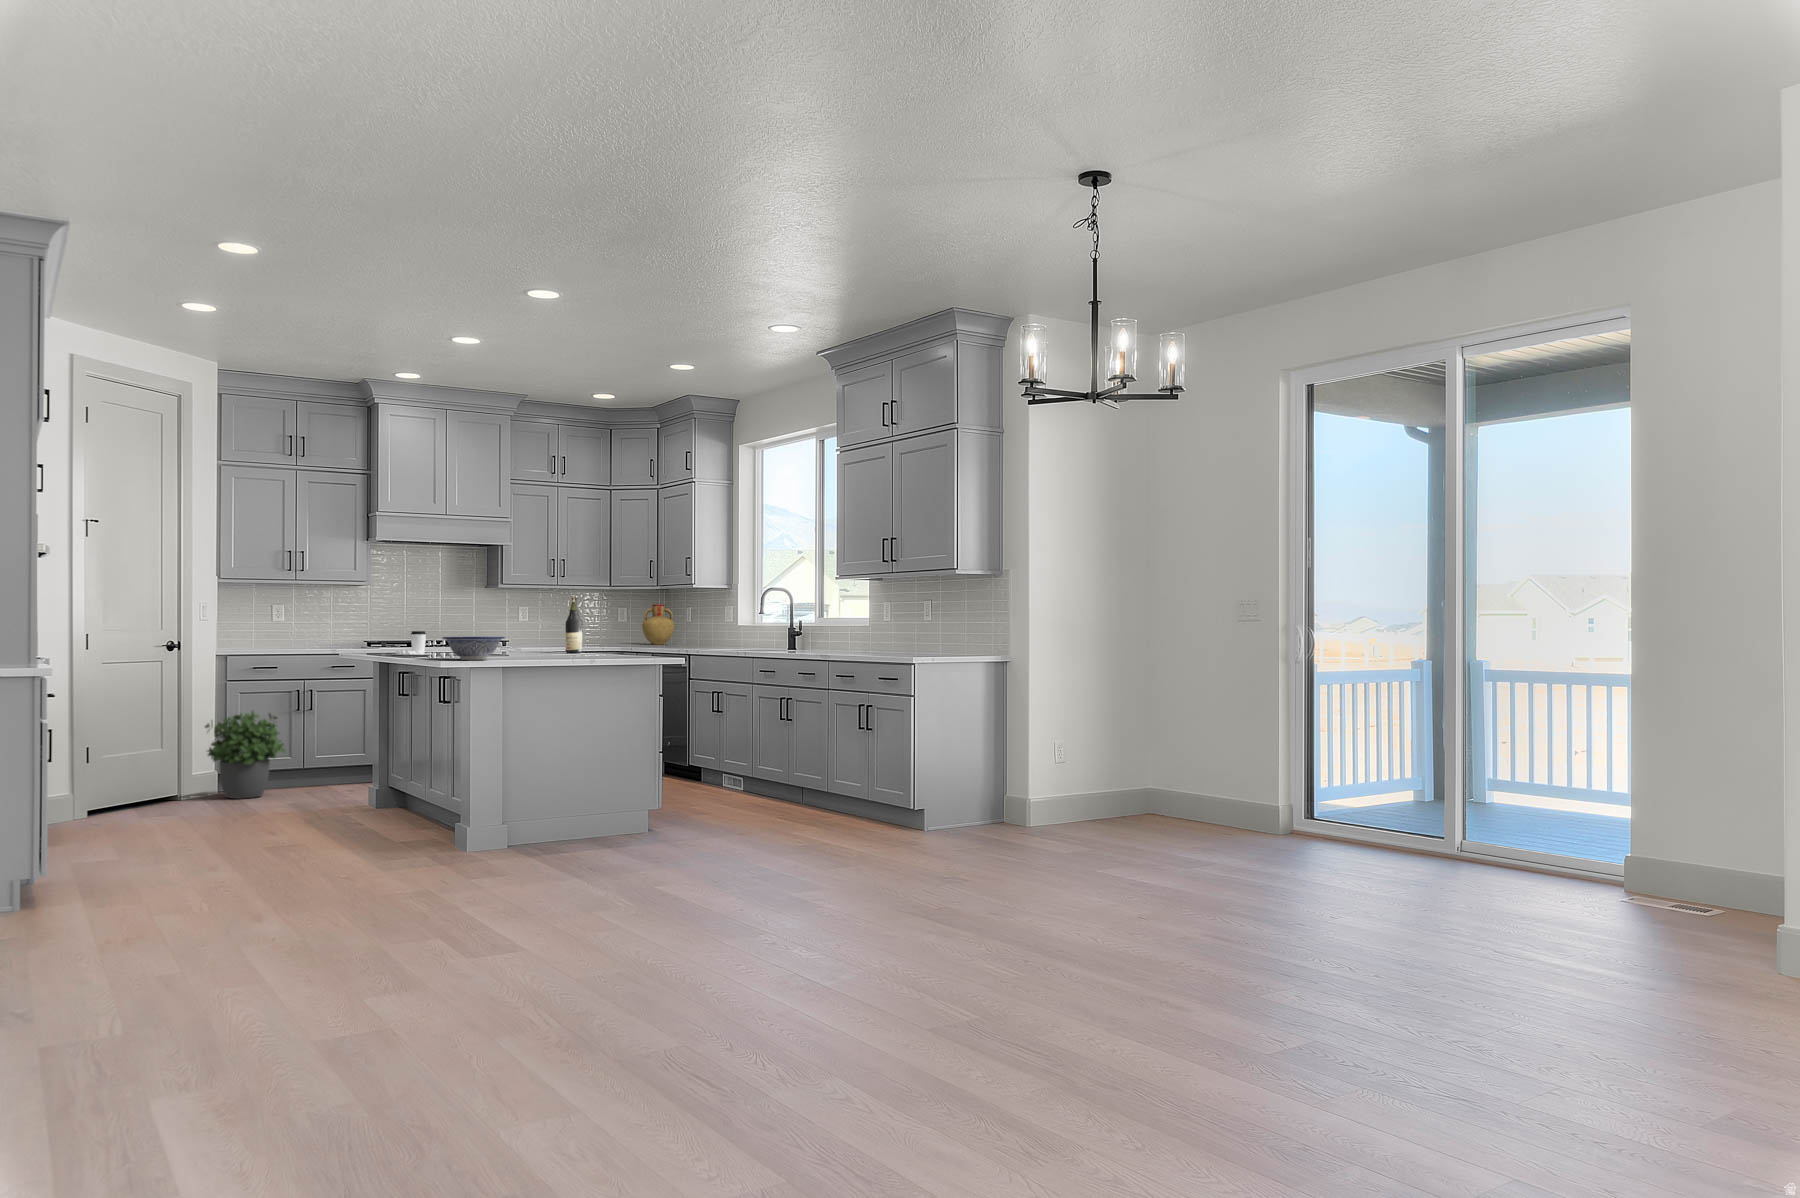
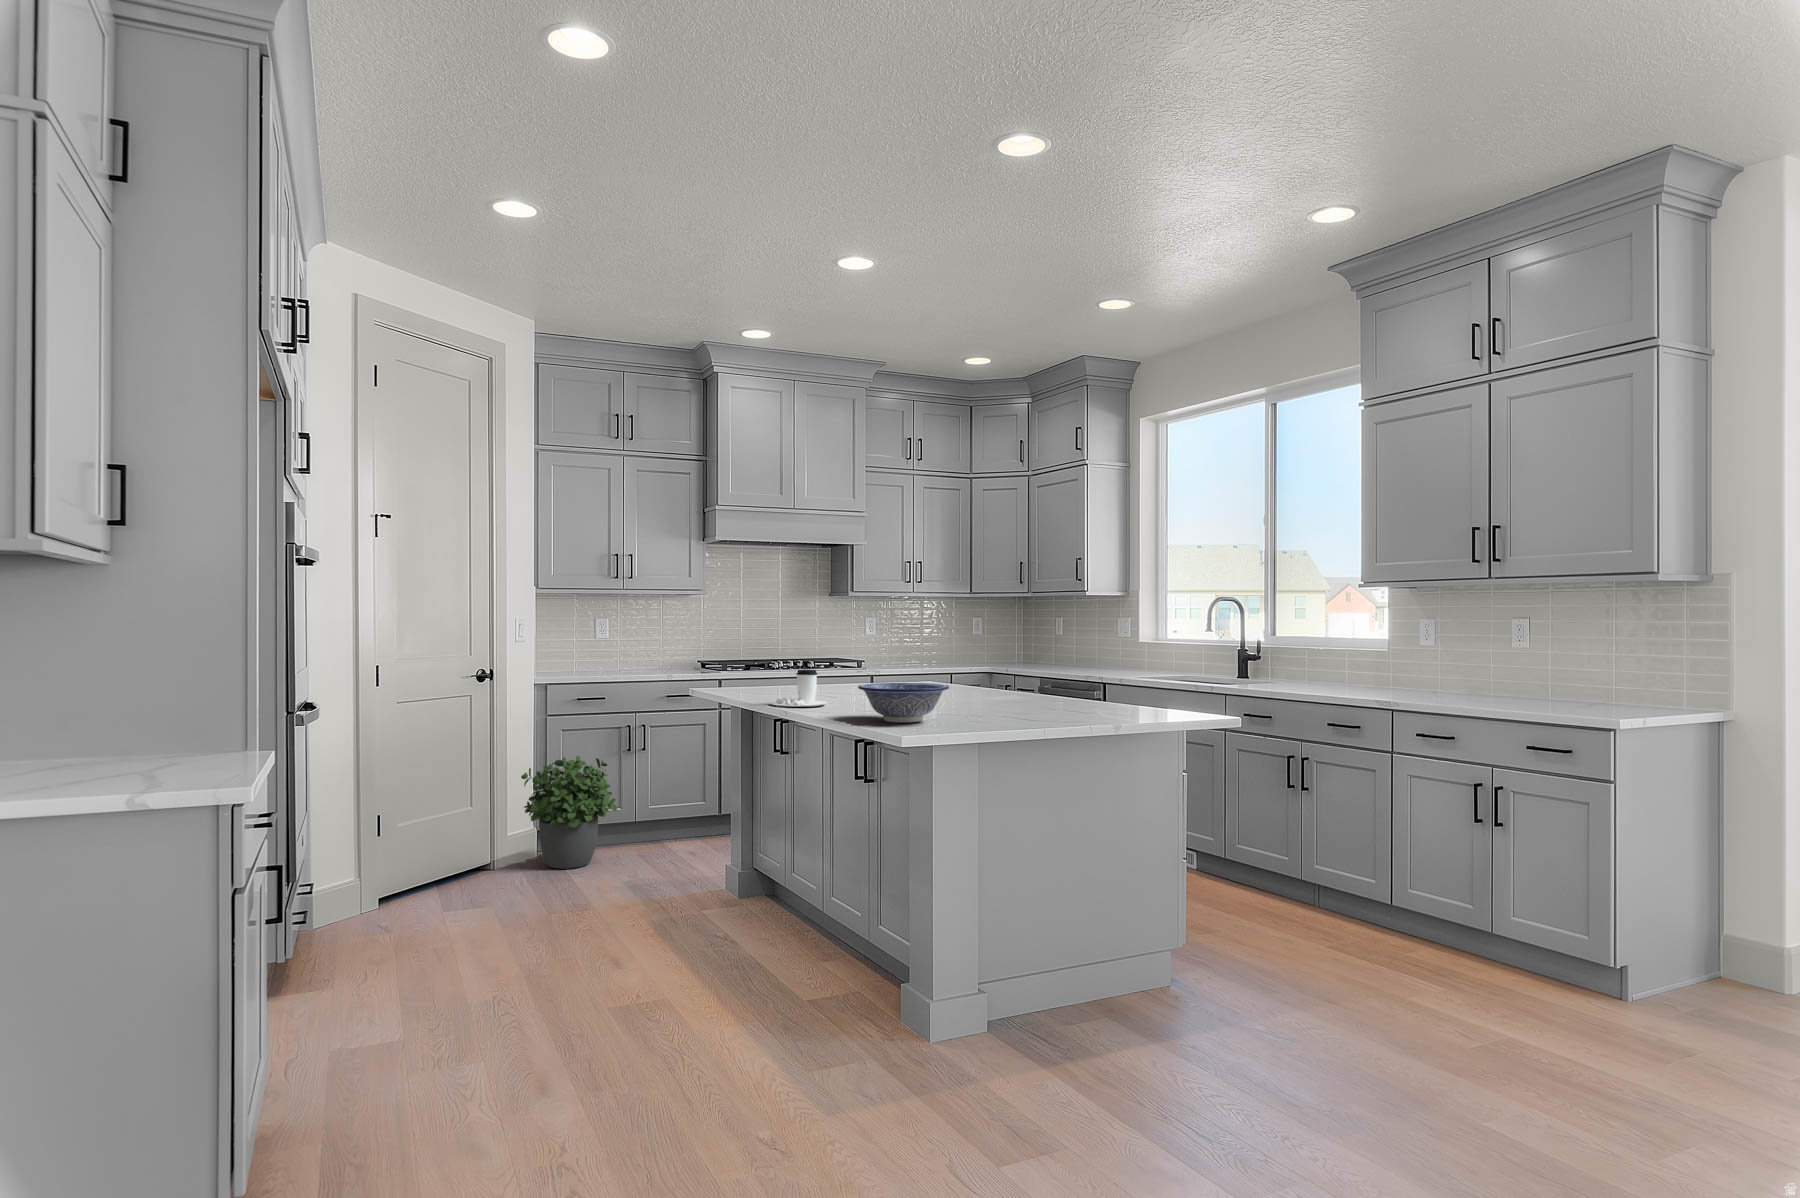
wine bottle: present [565,595,583,653] -> none [974,612,996,690]
vase: present [642,604,674,645] -> none [1001,614,1038,661]

